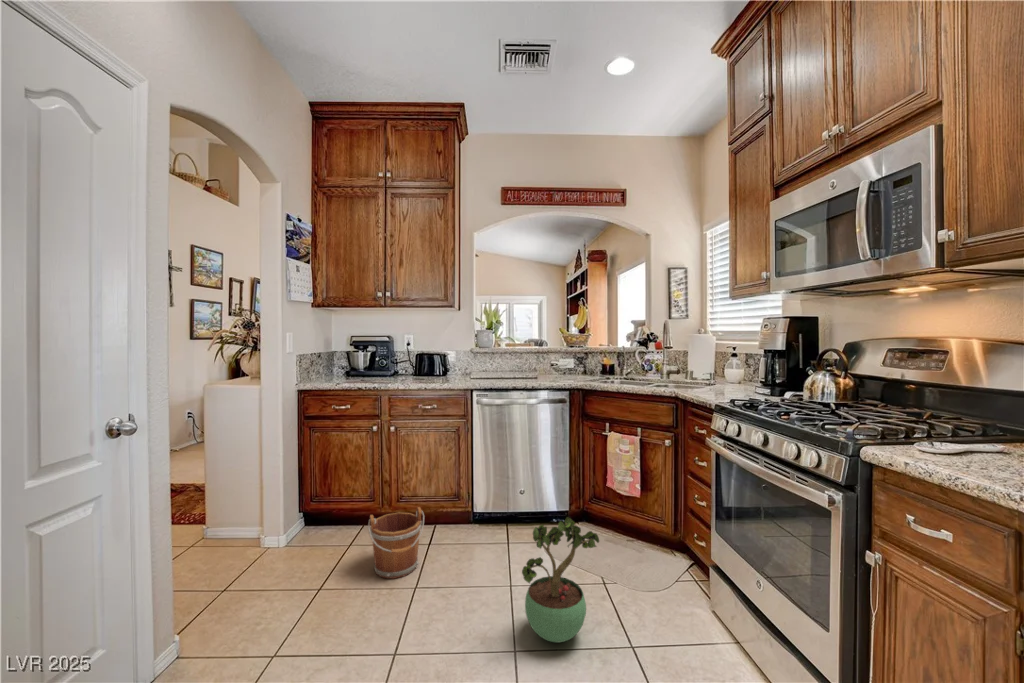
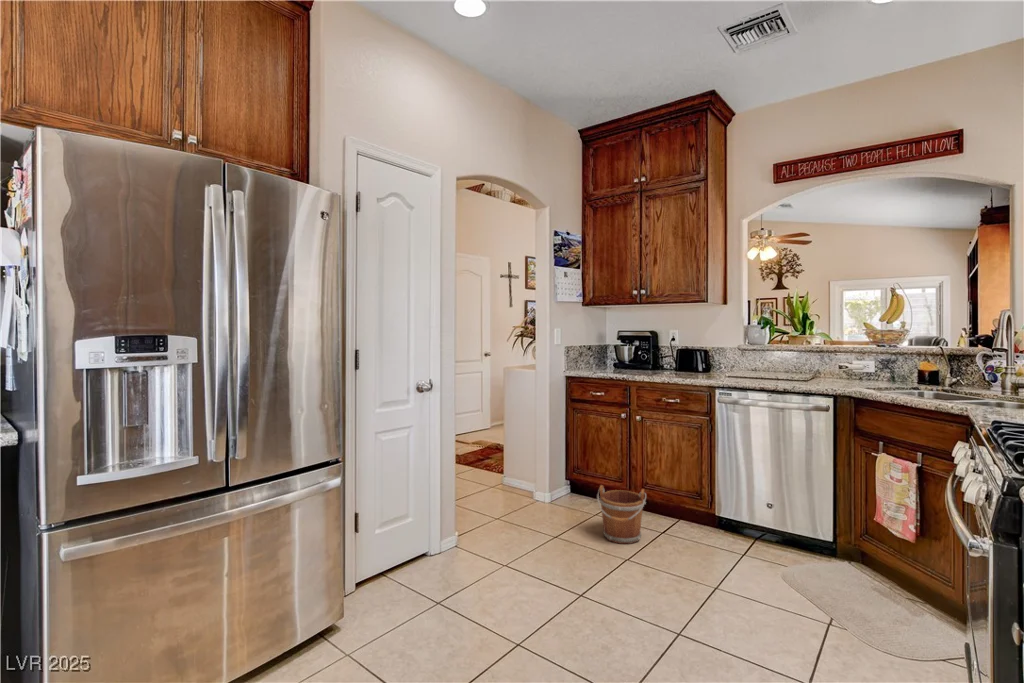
potted plant: present [522,517,599,642] -> none [686,513,771,632]

